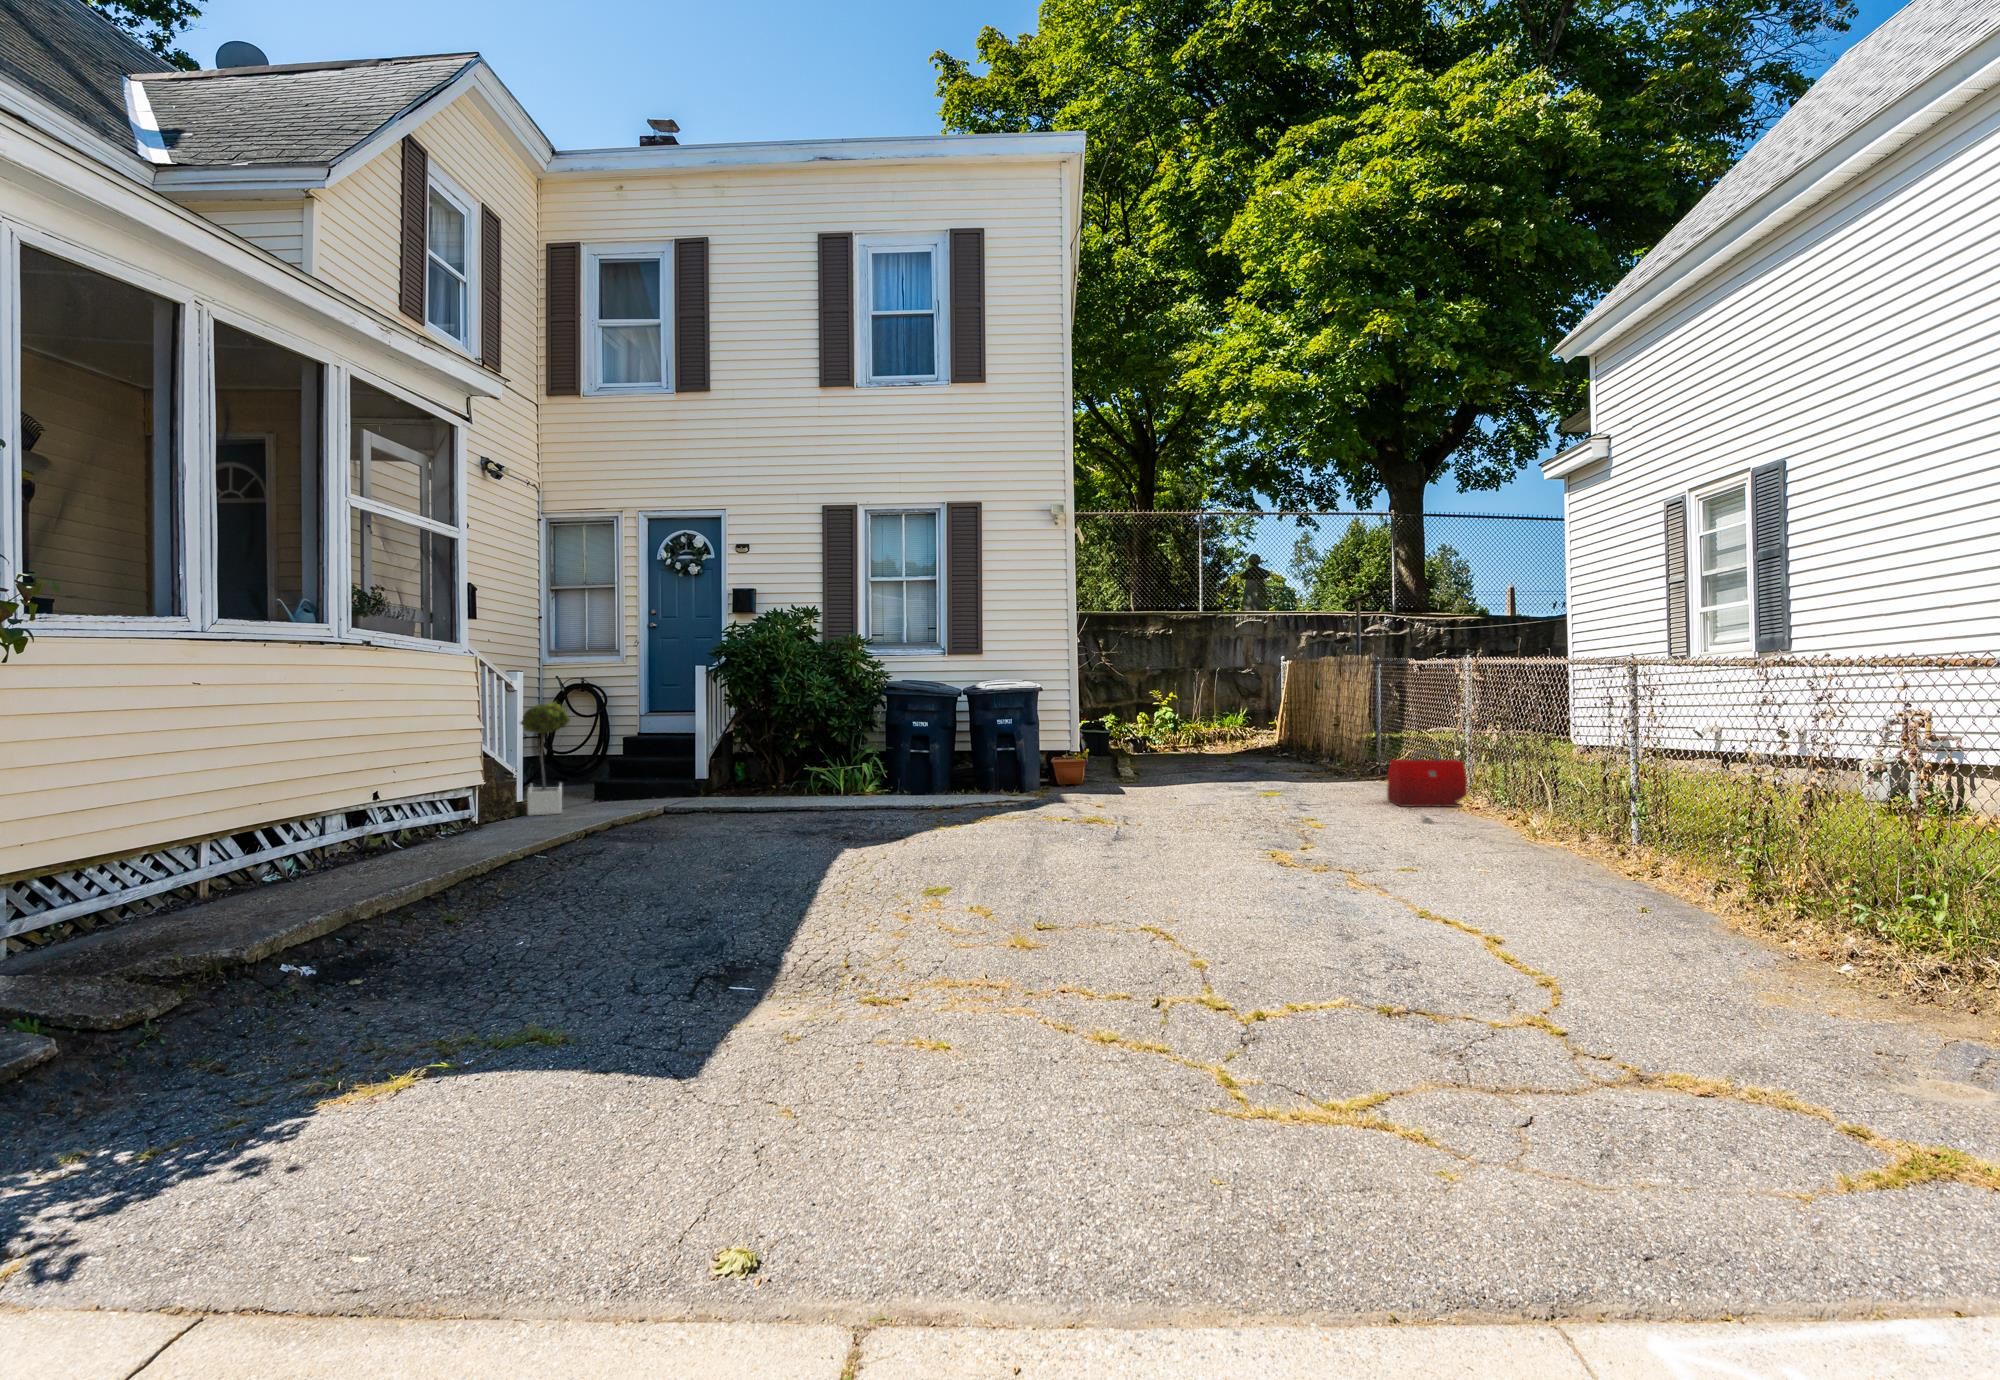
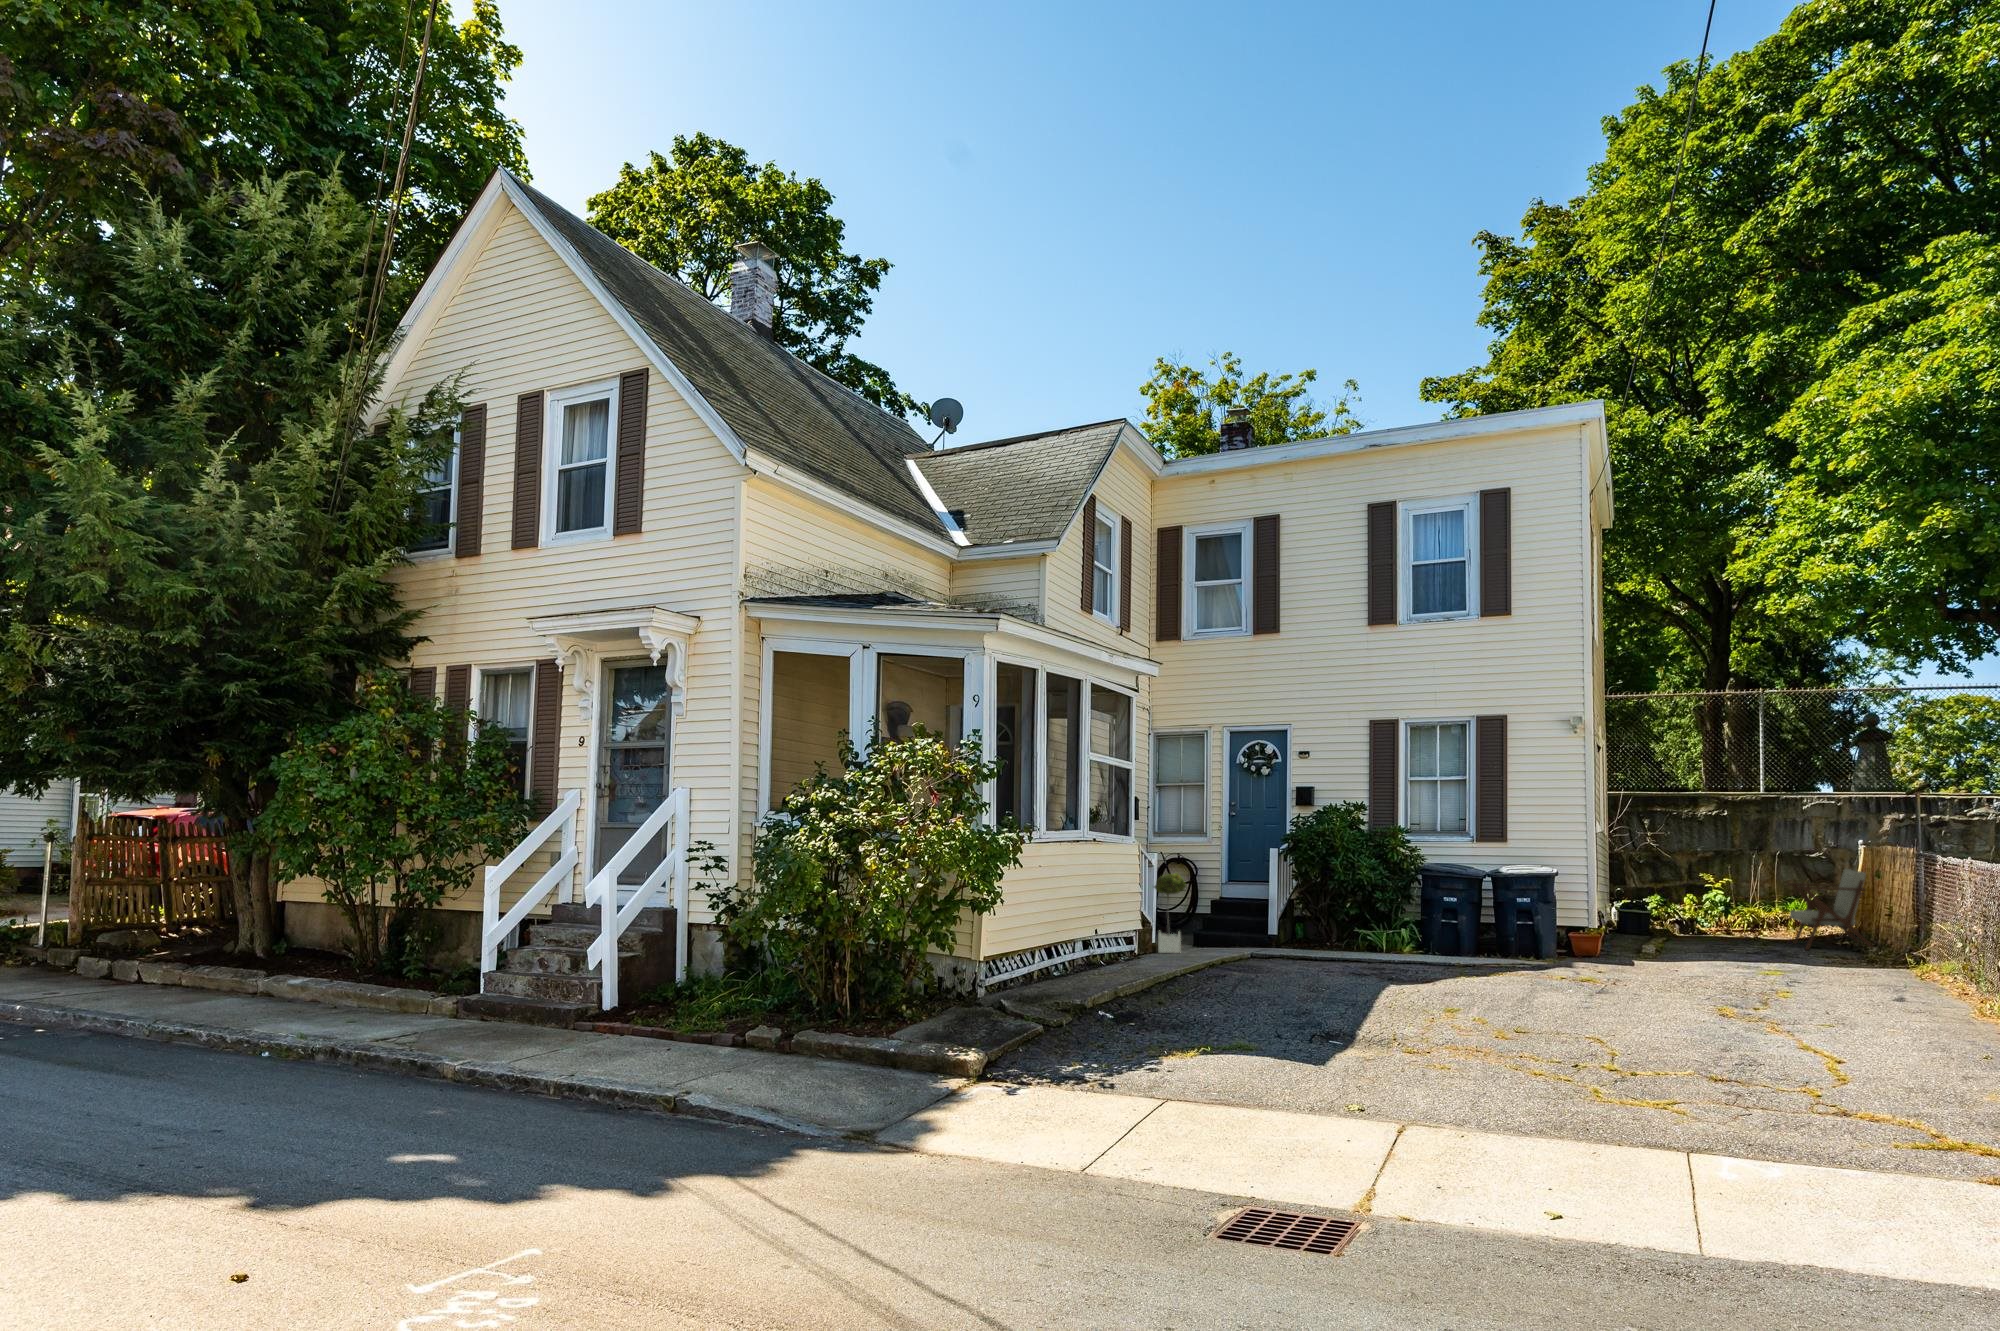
lounge chair: none [1250,676,1336,763] -> present [1788,869,1873,950]
toolbox: present [1387,751,1467,807] -> none [1895,941,1976,995]

